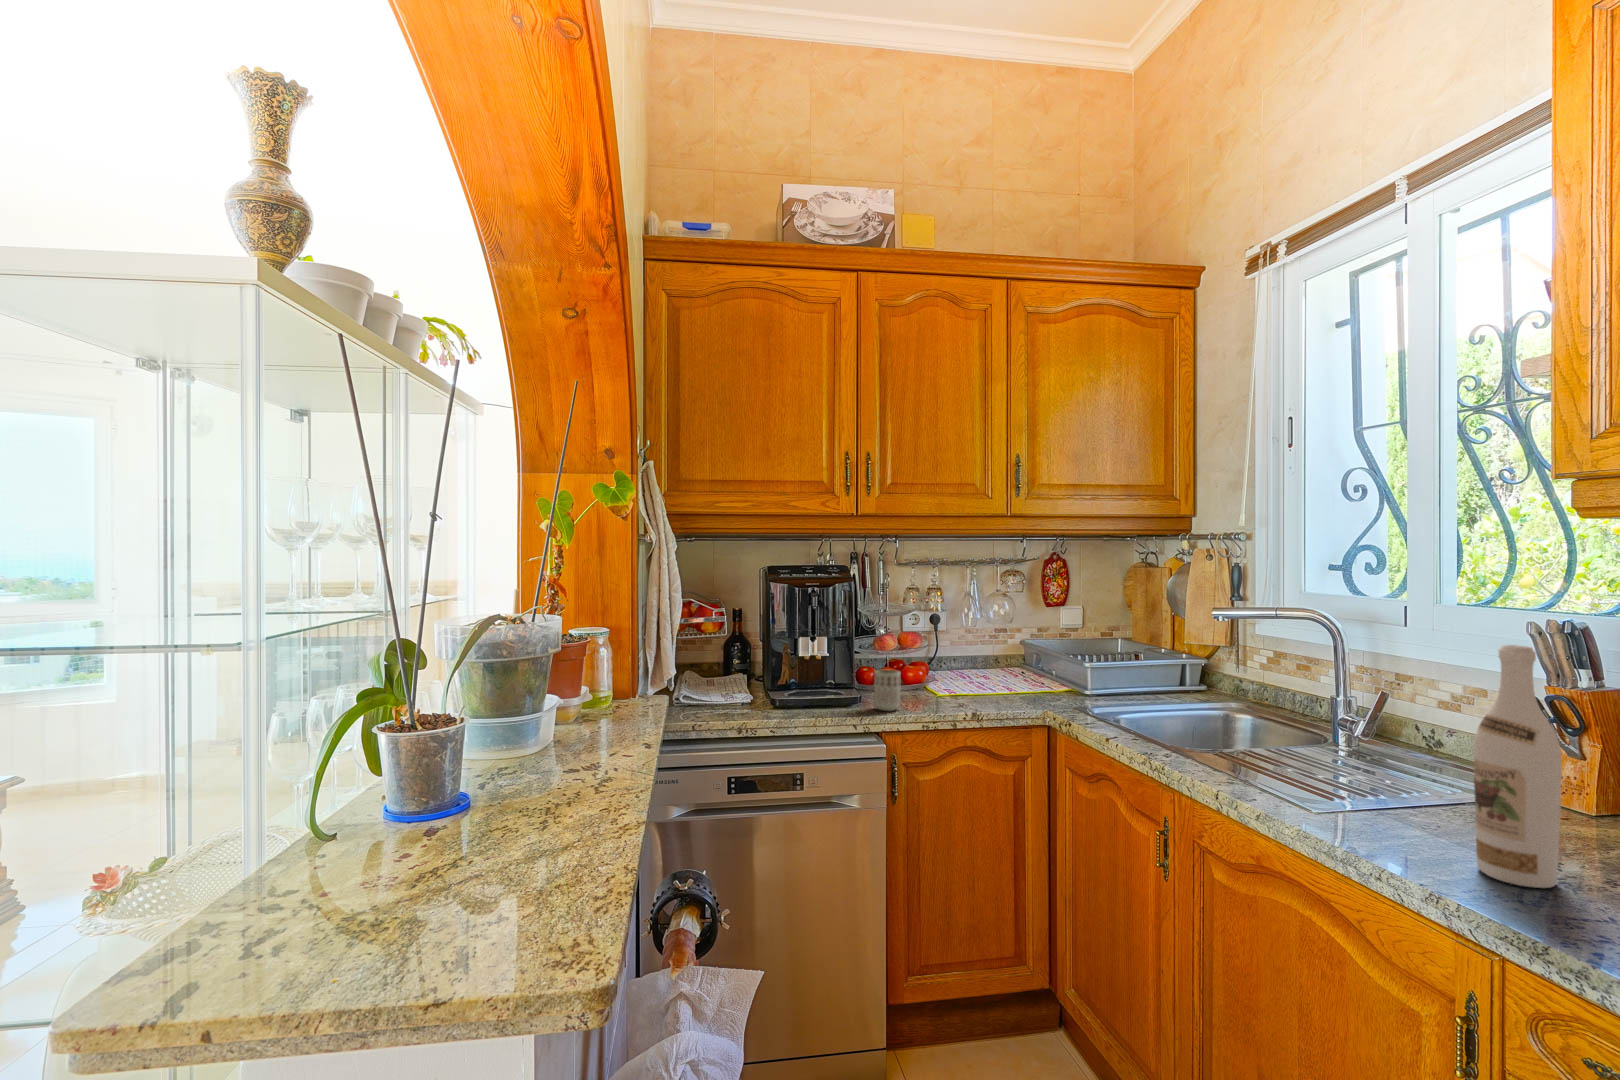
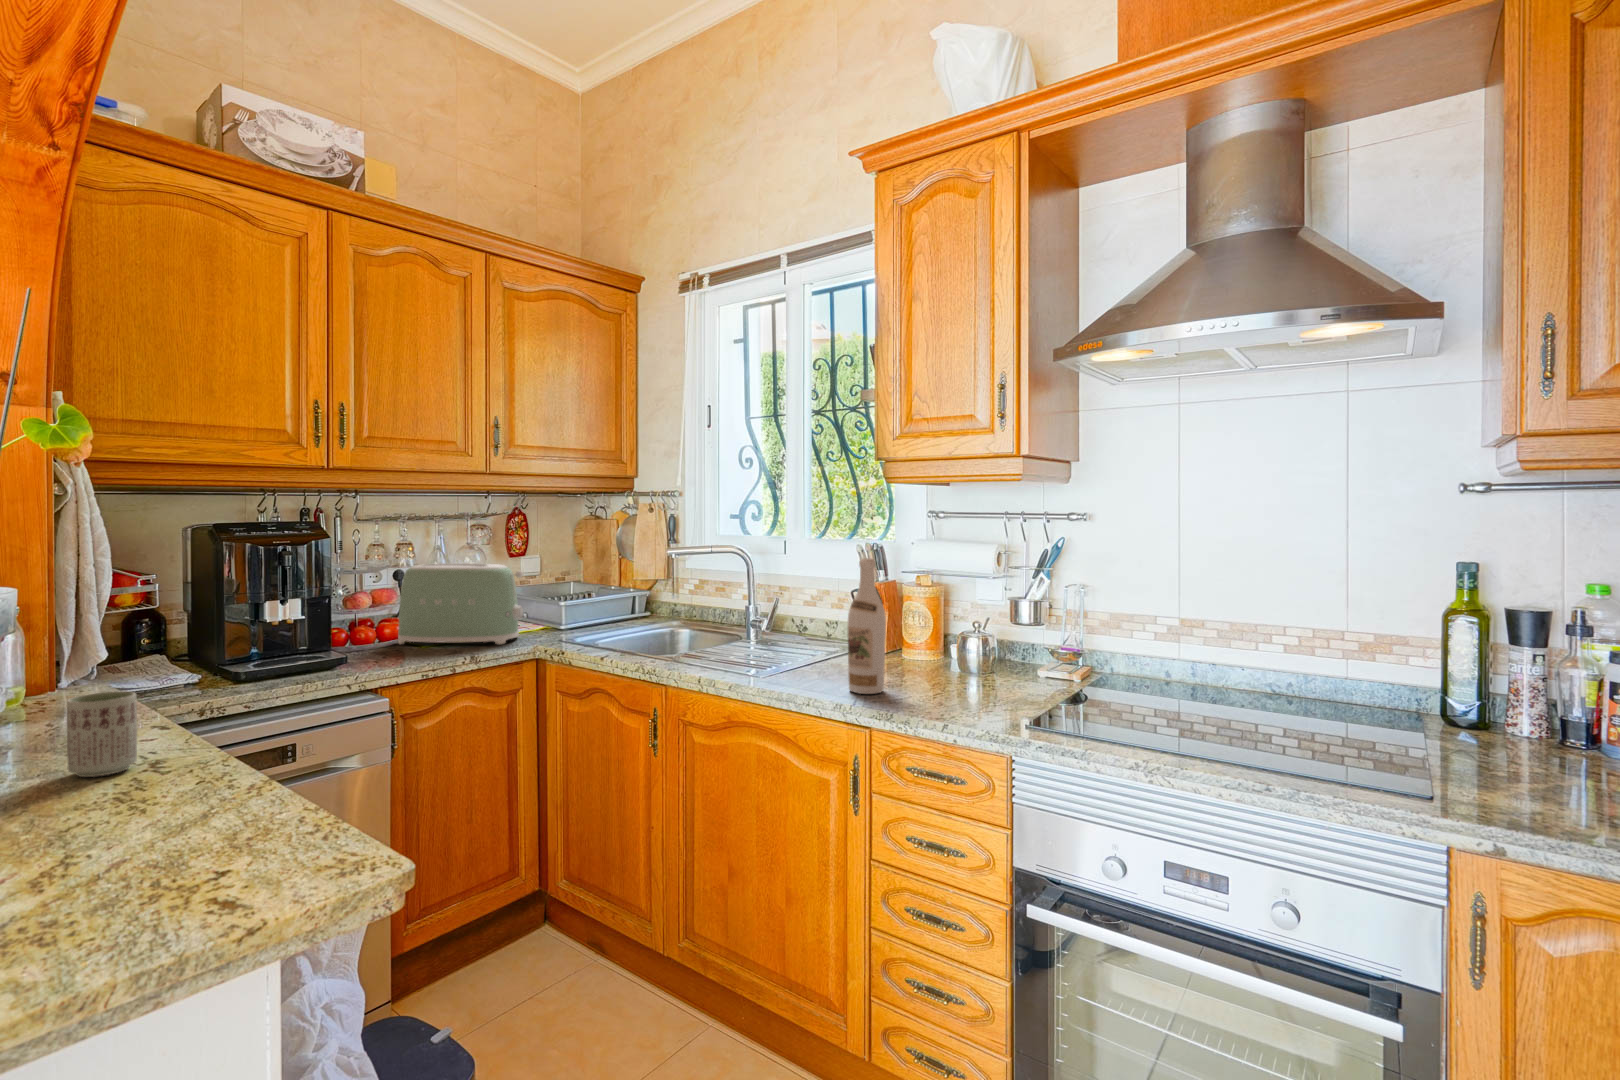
toaster: none [919,610,1039,703] -> present [398,563,523,644]
cup: present [874,670,901,711] -> present [67,691,137,777]

